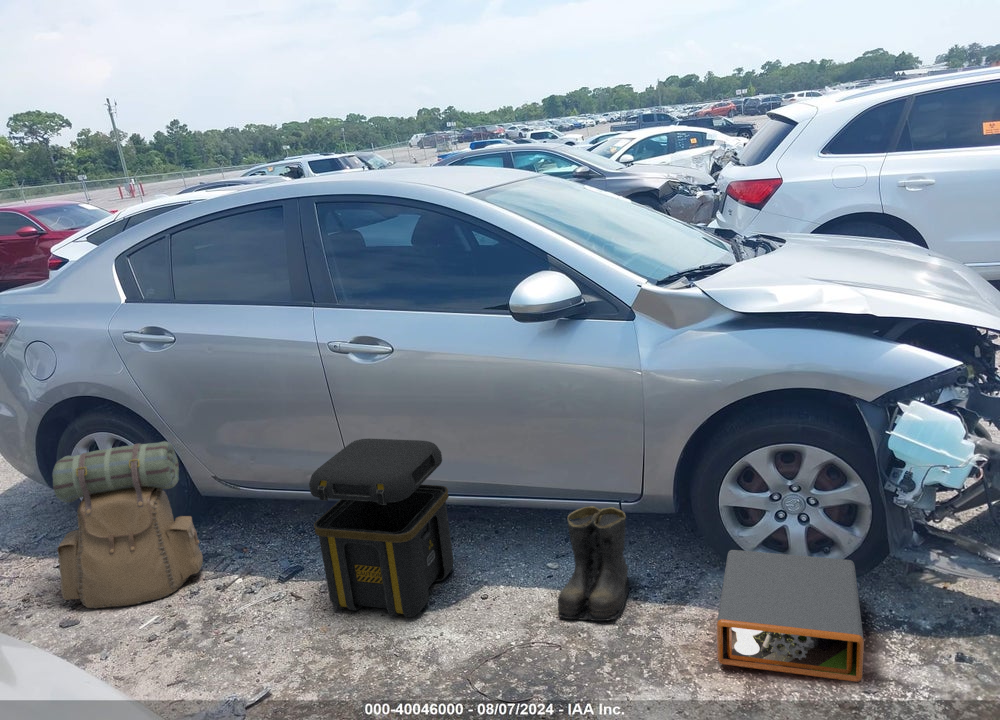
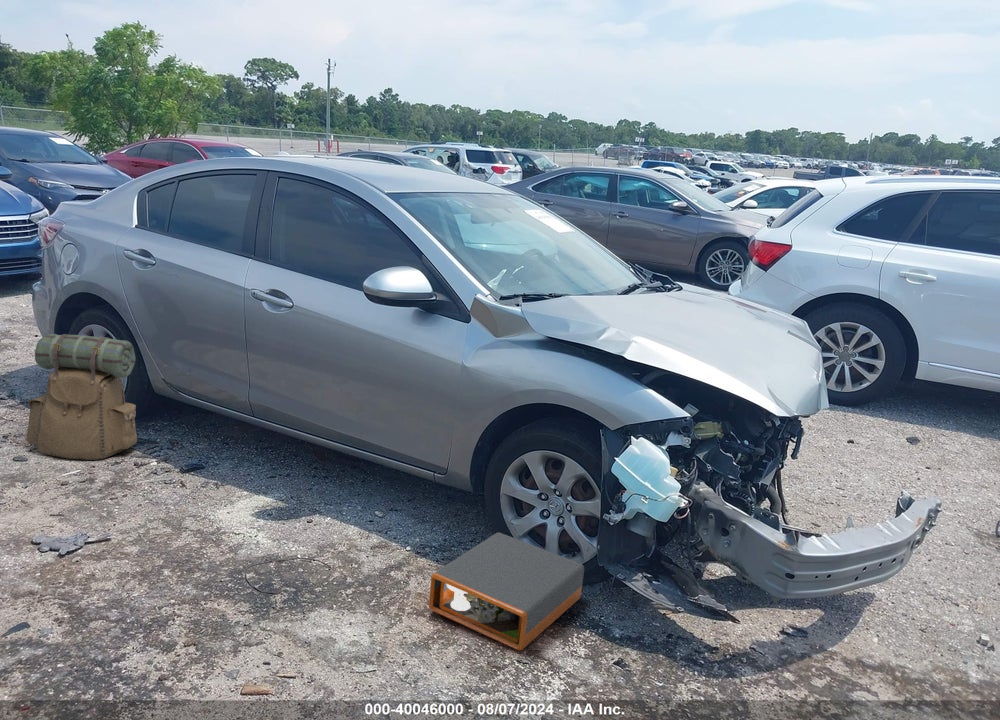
toolbox: present [309,439,454,617] -> none [194,373,311,519]
boots: present [558,506,629,621] -> none [348,470,429,560]

